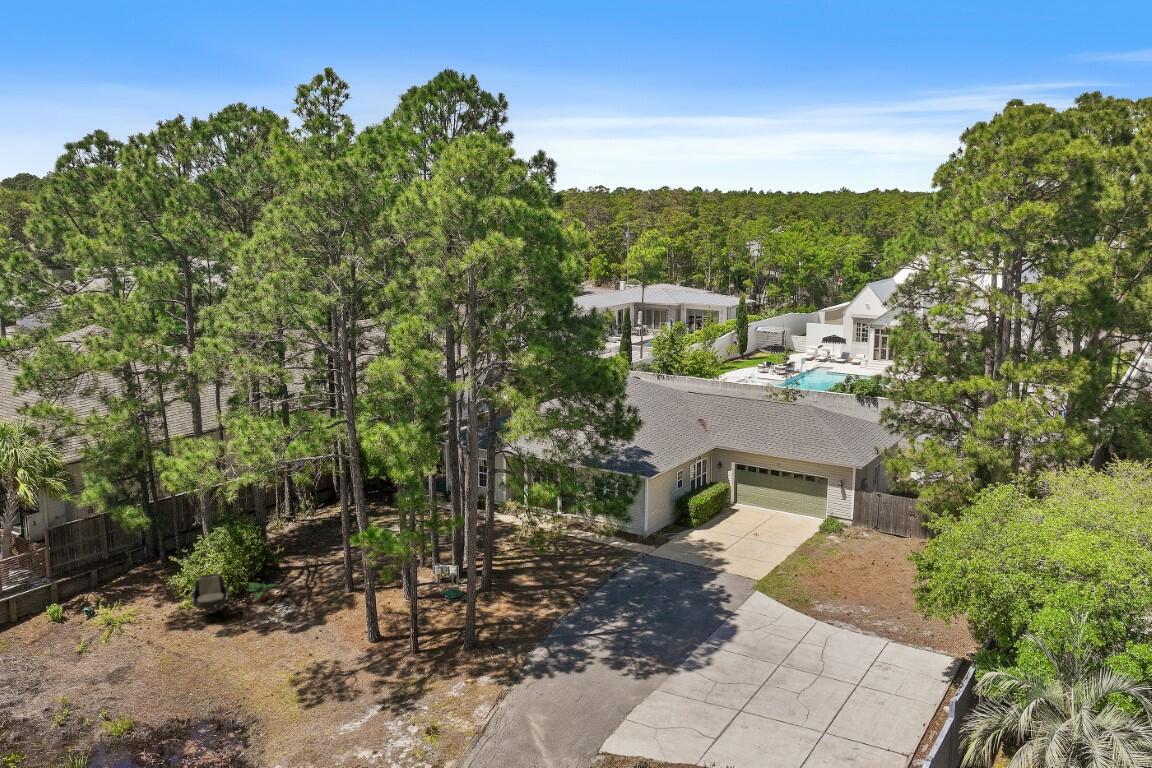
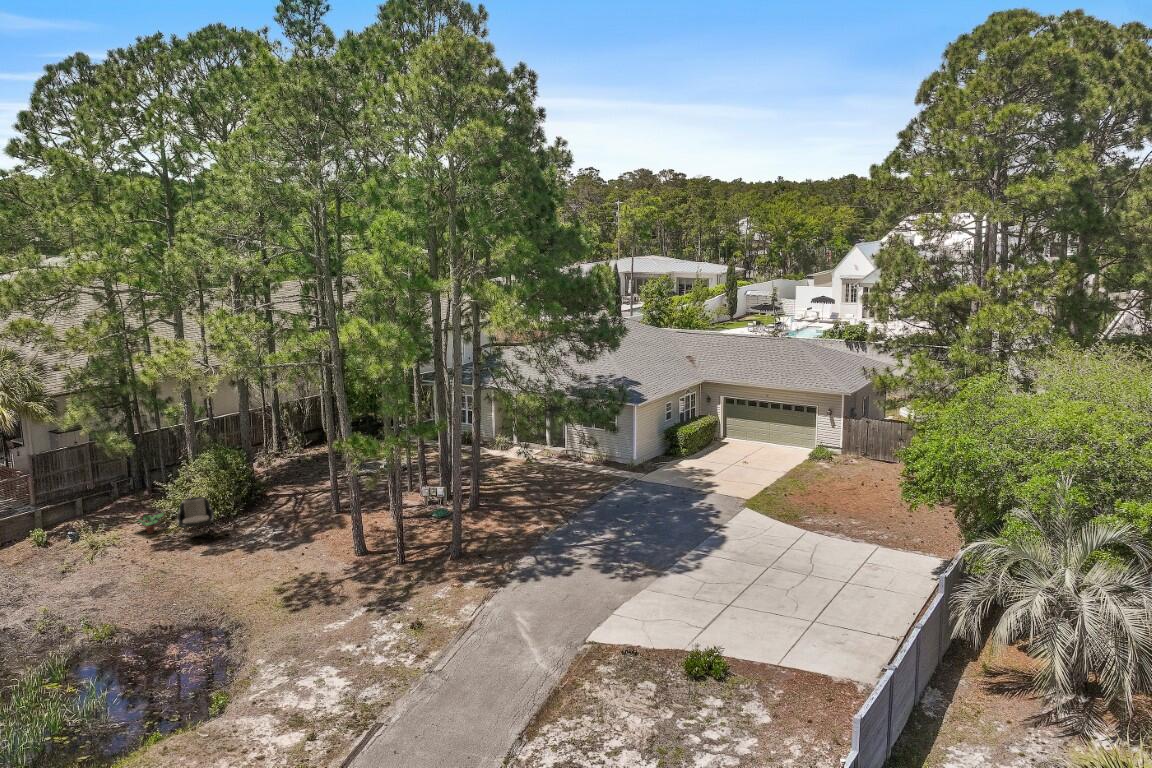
potted plant: present [248,583,277,601] -> present [138,513,164,534]

